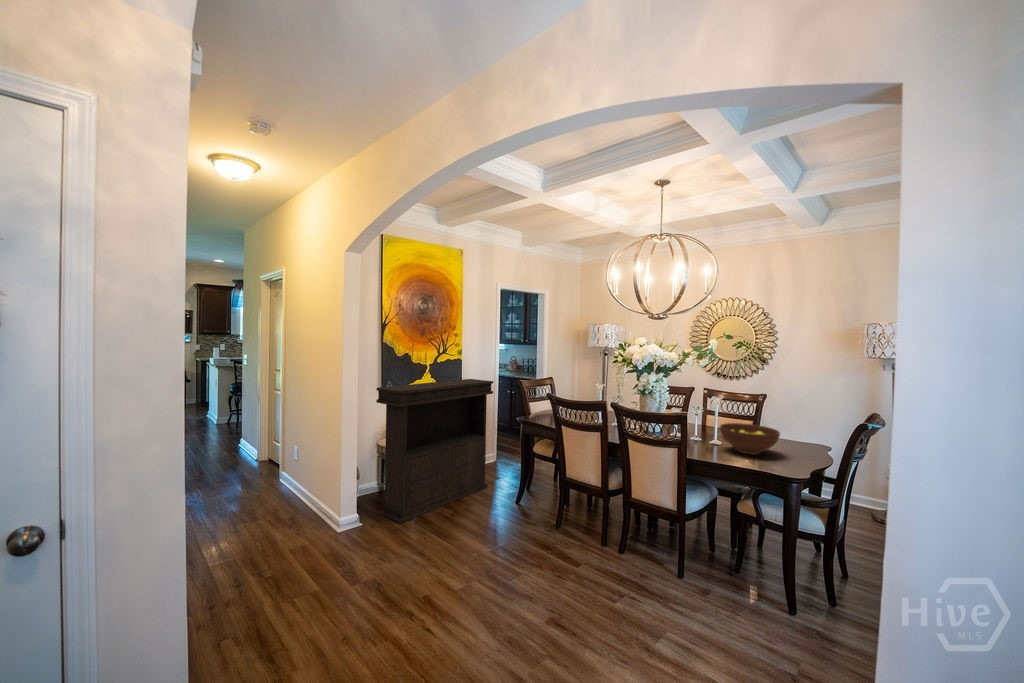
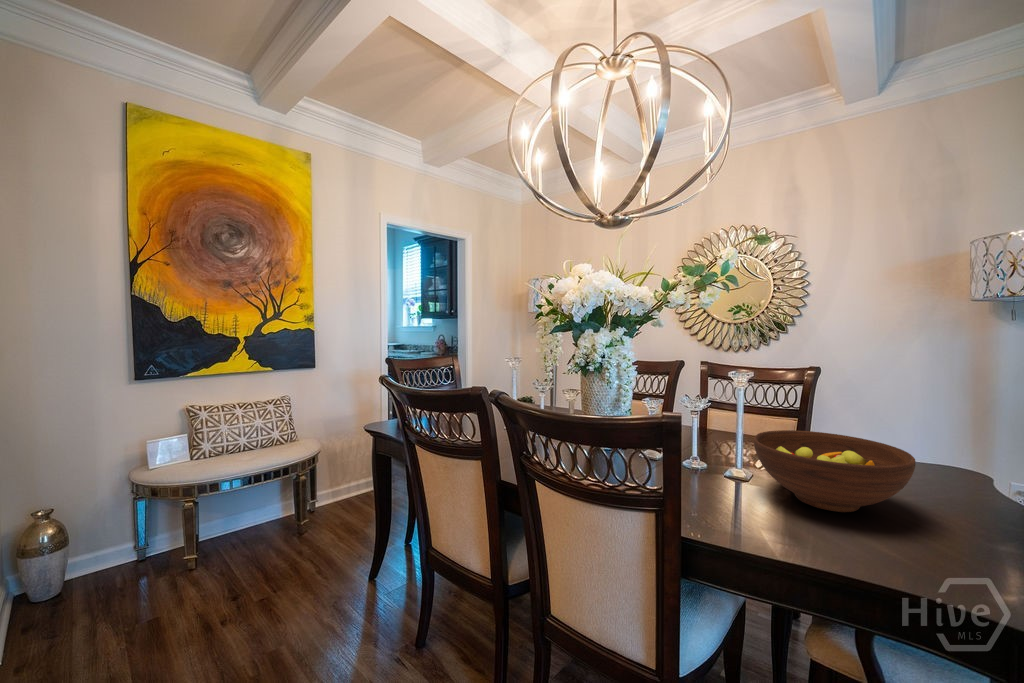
console table: present [376,379,493,523] -> none [47,359,345,659]

